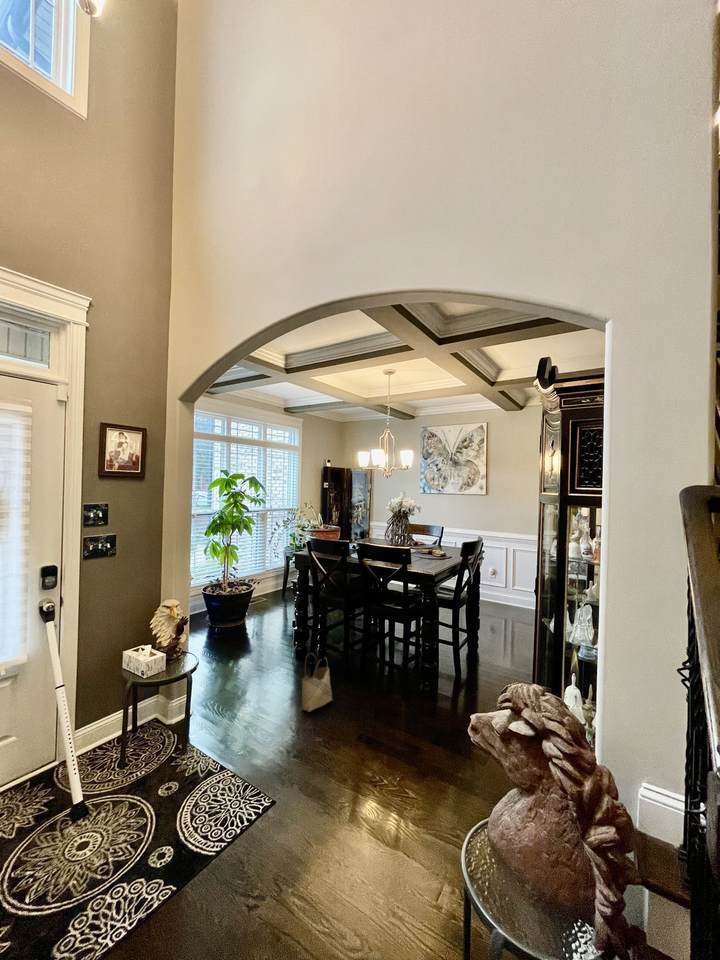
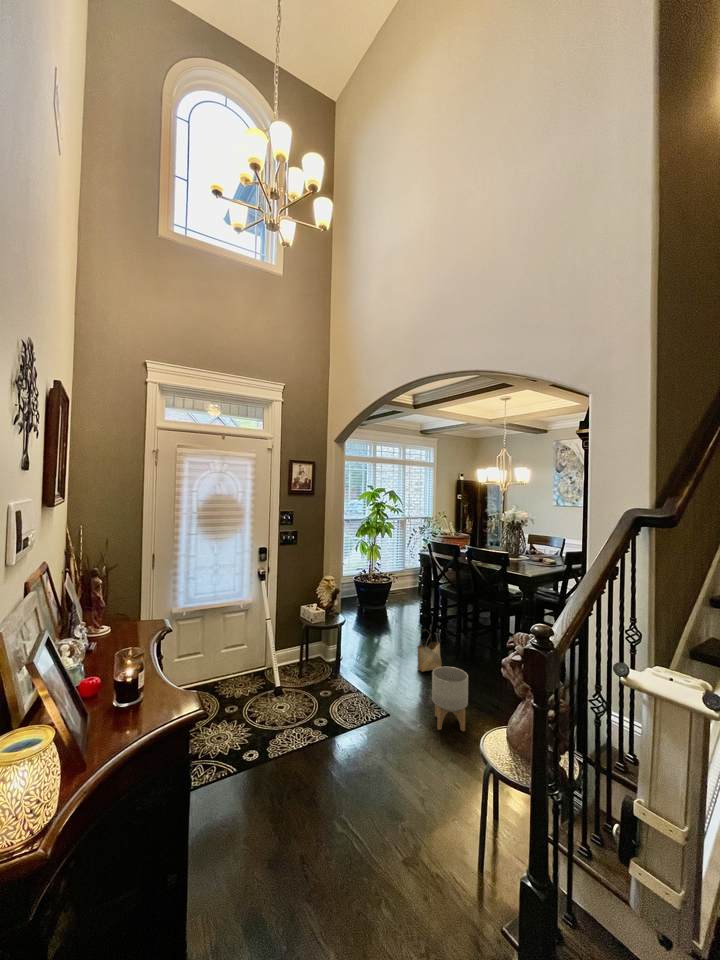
planter: none [338,712,388,814] -> present [432,667,468,731]

